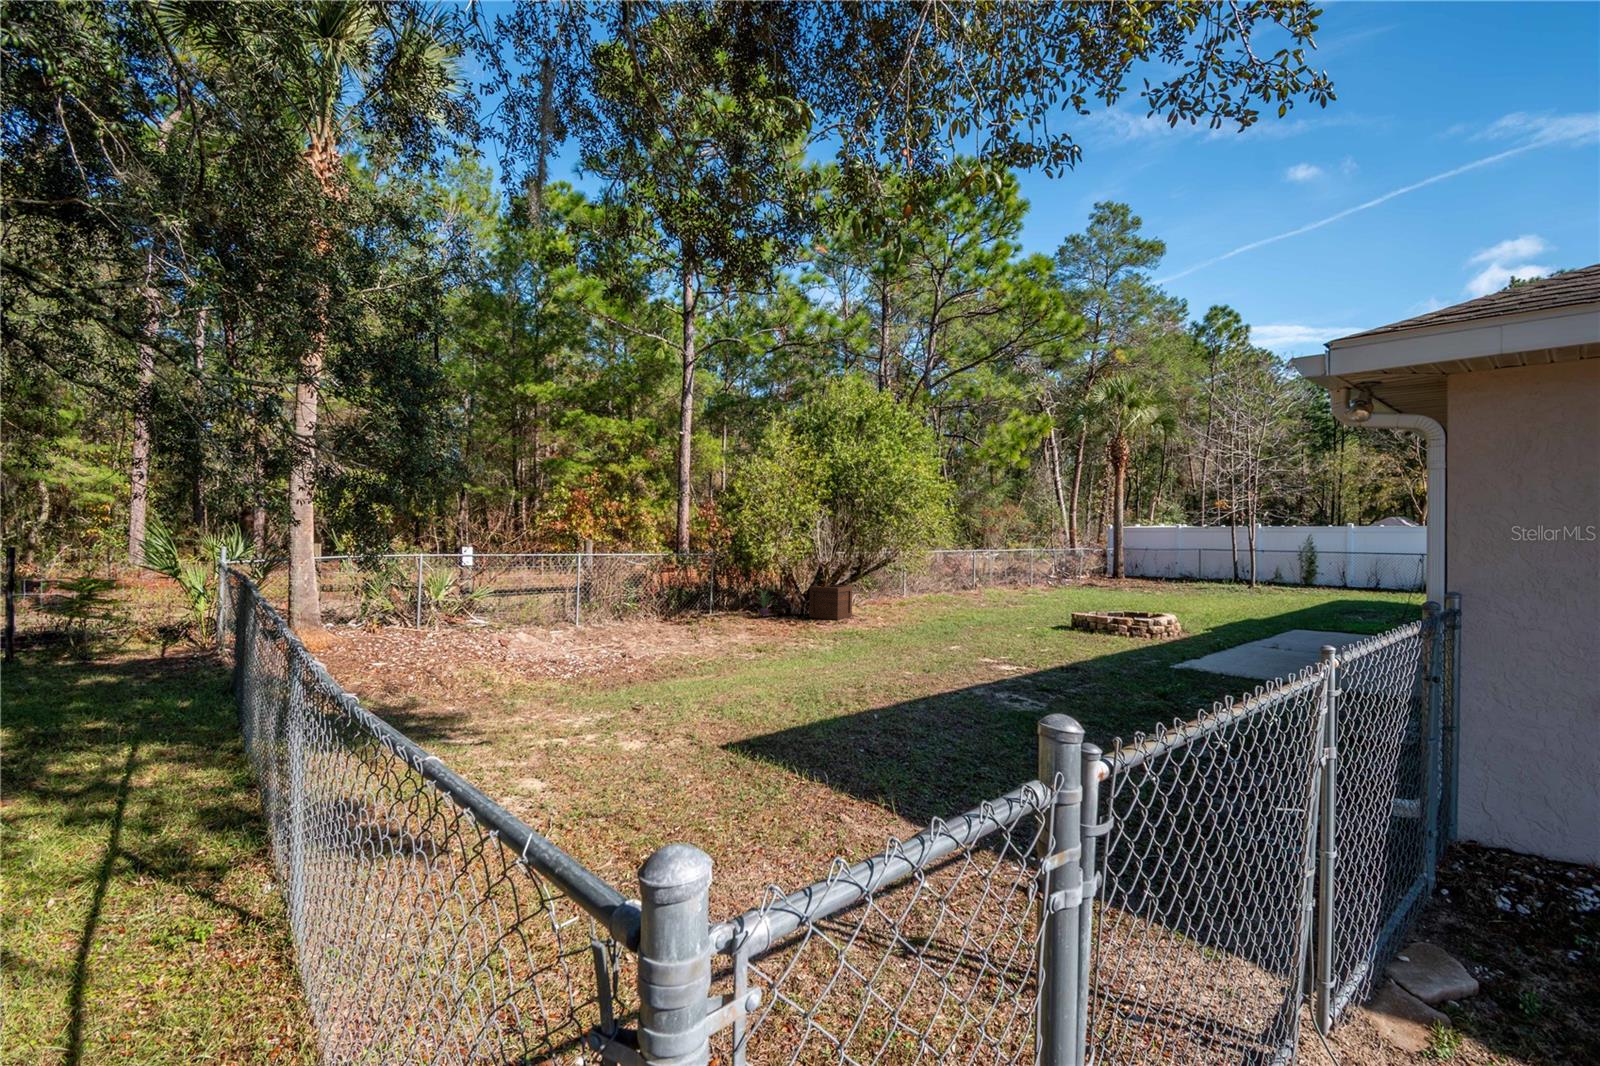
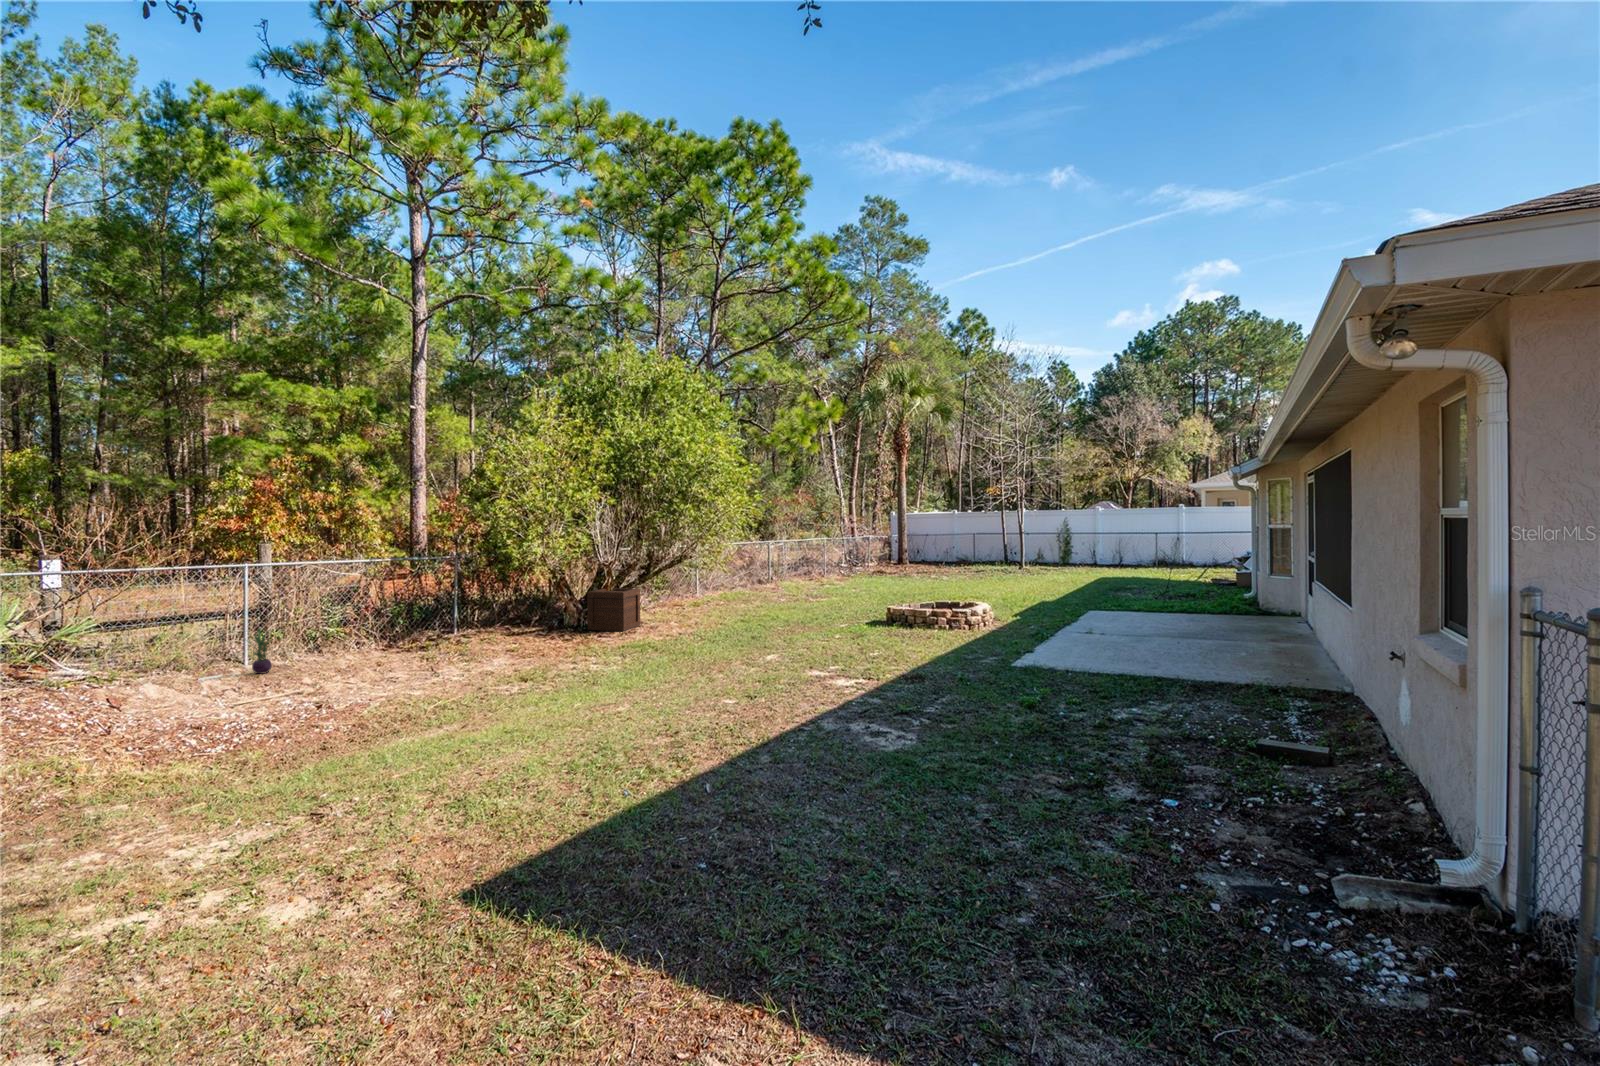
decorative plant: present [759,592,769,616] -> present [250,629,273,674]

